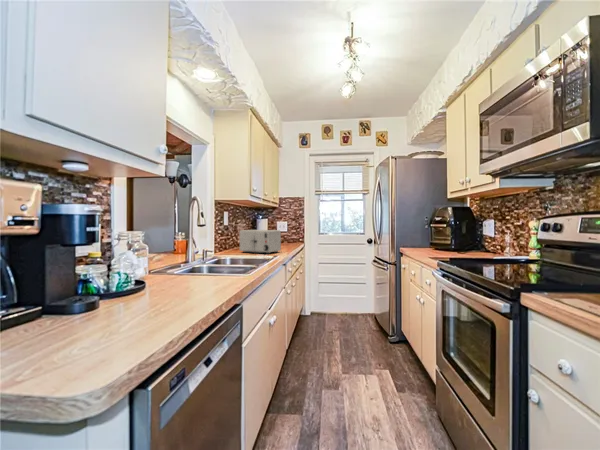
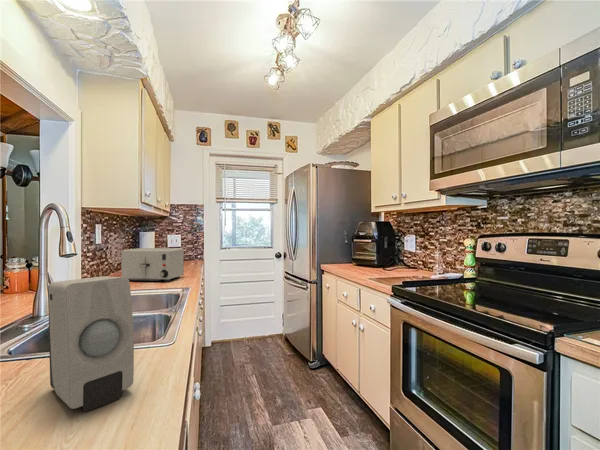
soap dispenser: none [190,230,225,291] -> present [48,276,134,411]

